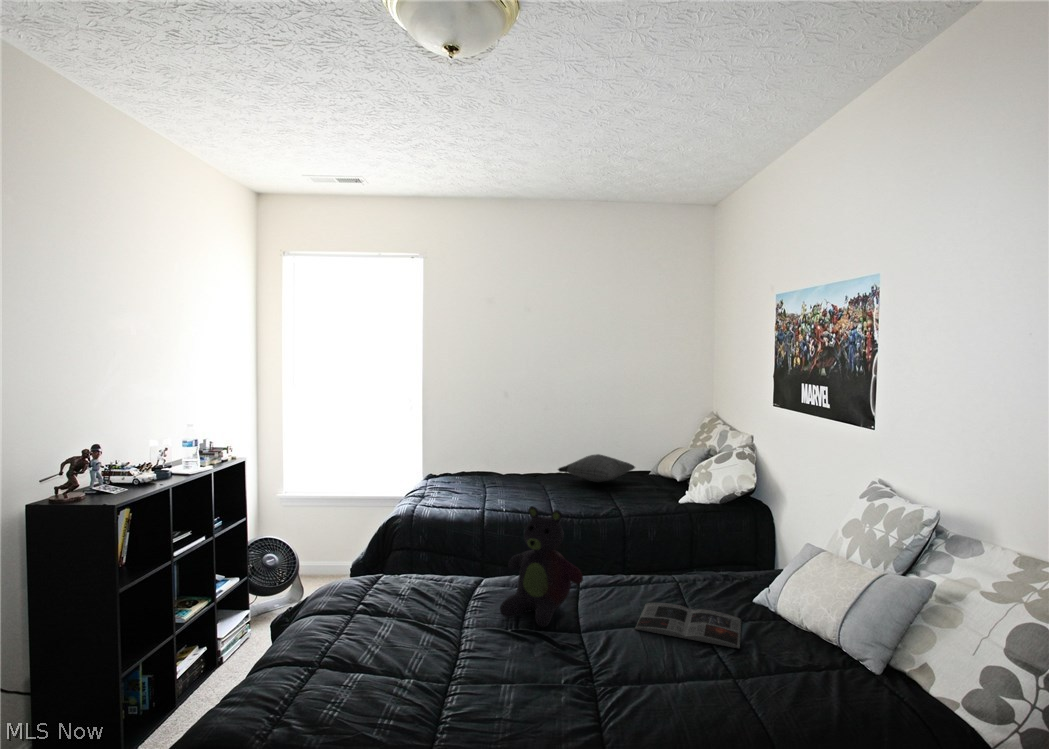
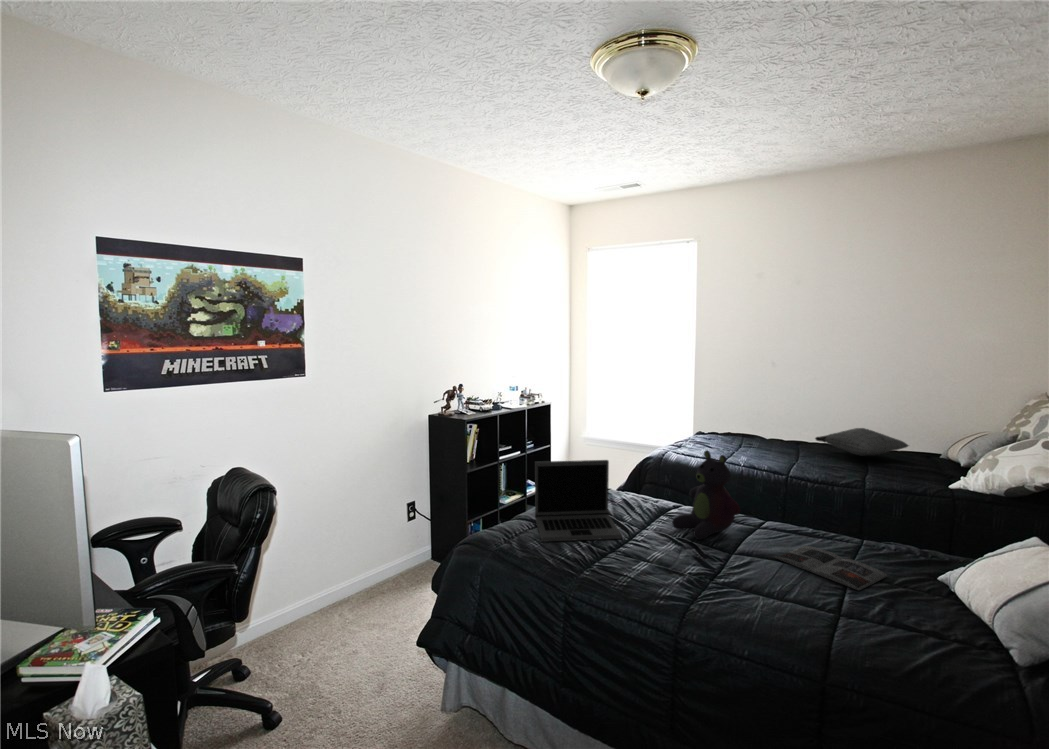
laptop: none [299,539,451,700] -> present [535,460,622,542]

